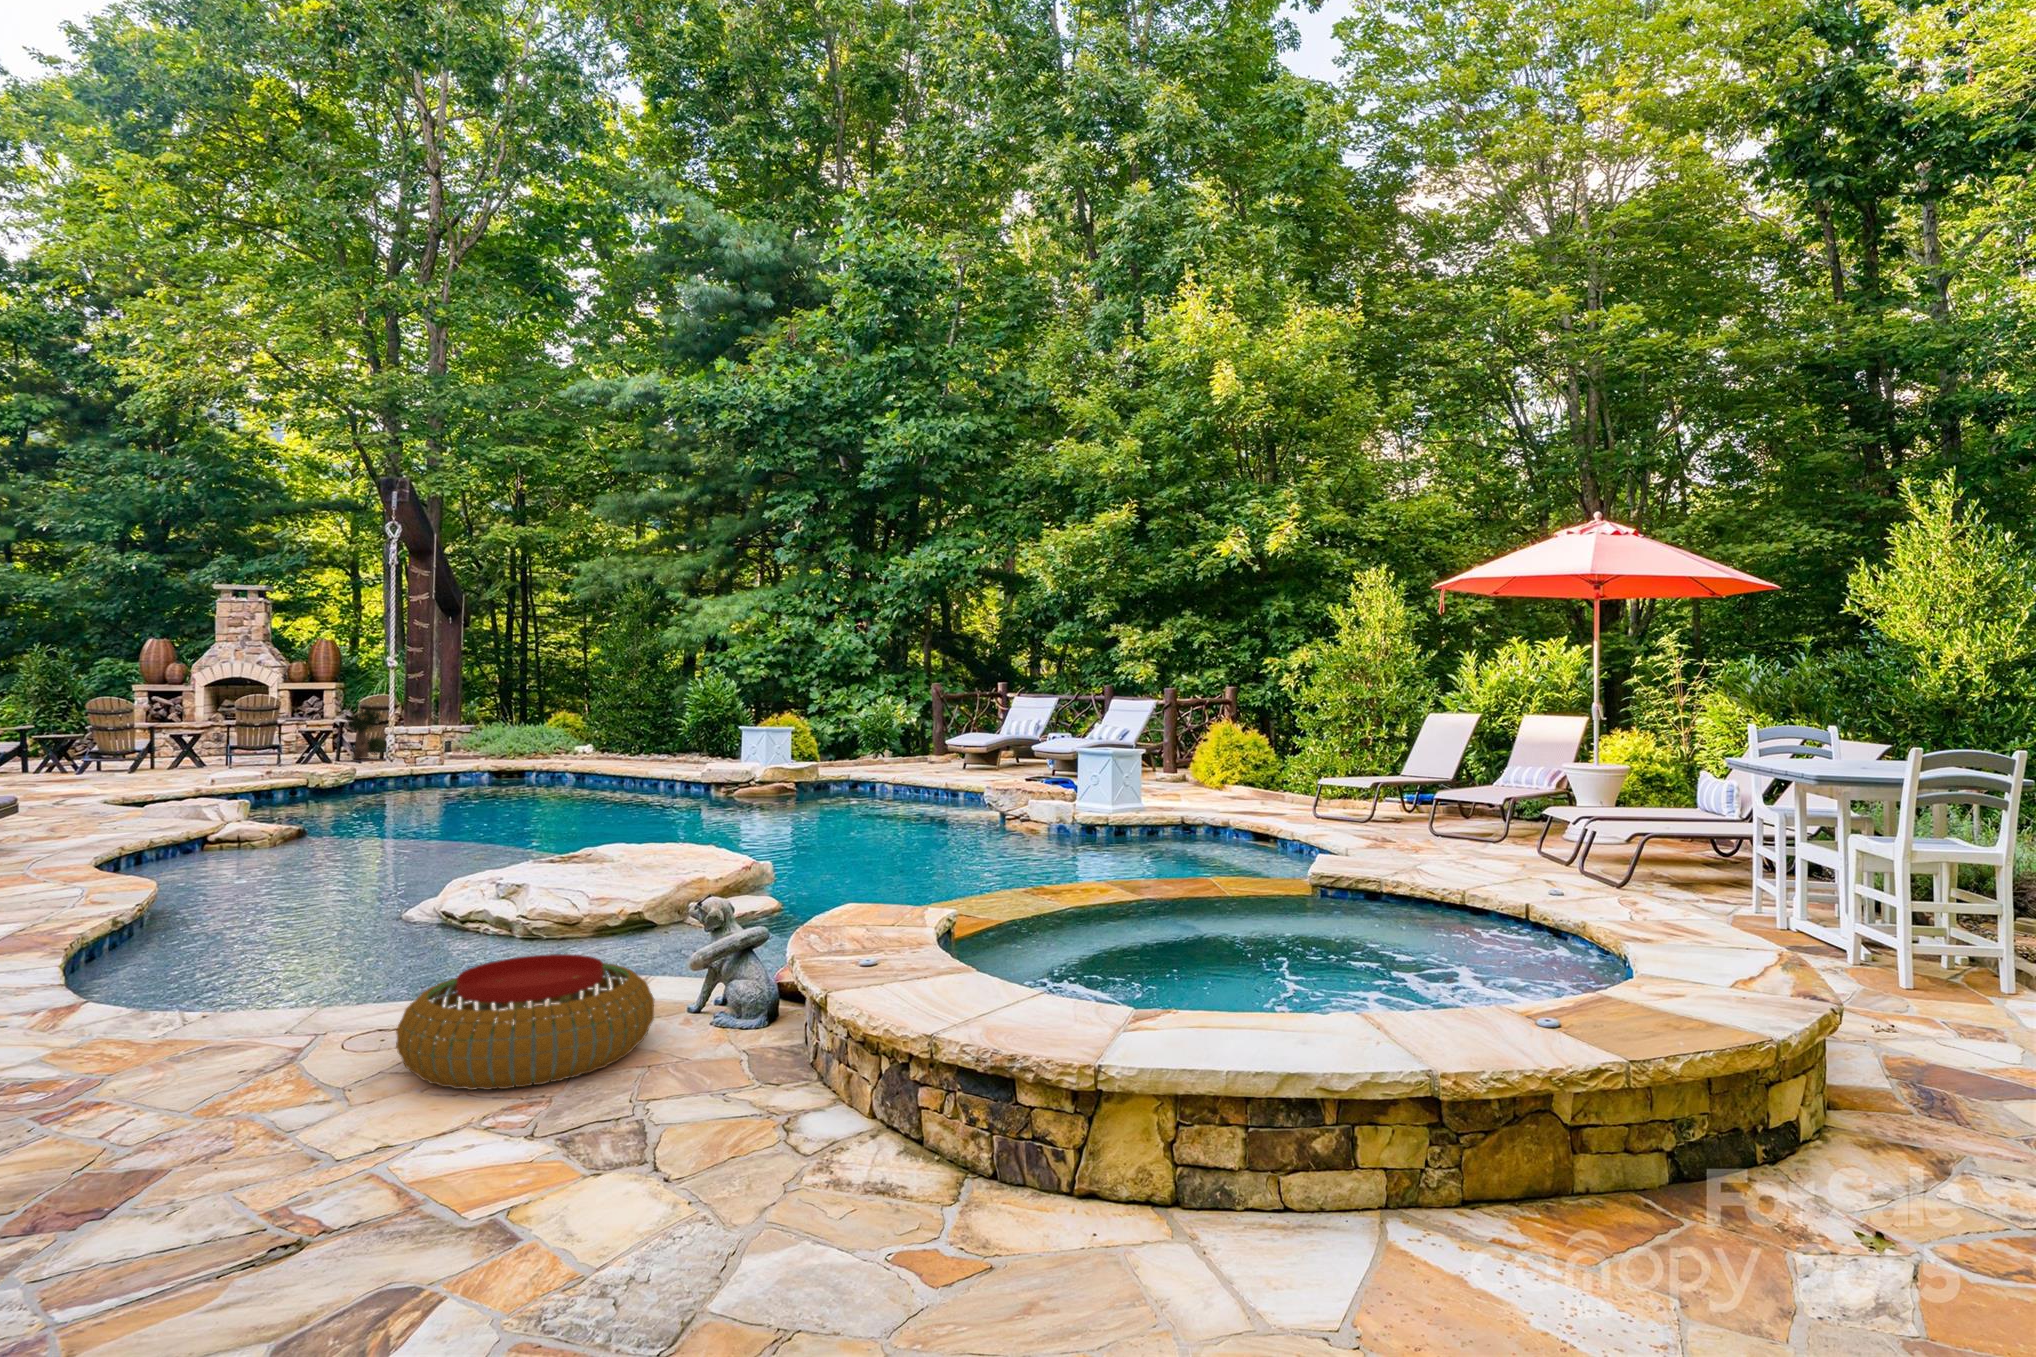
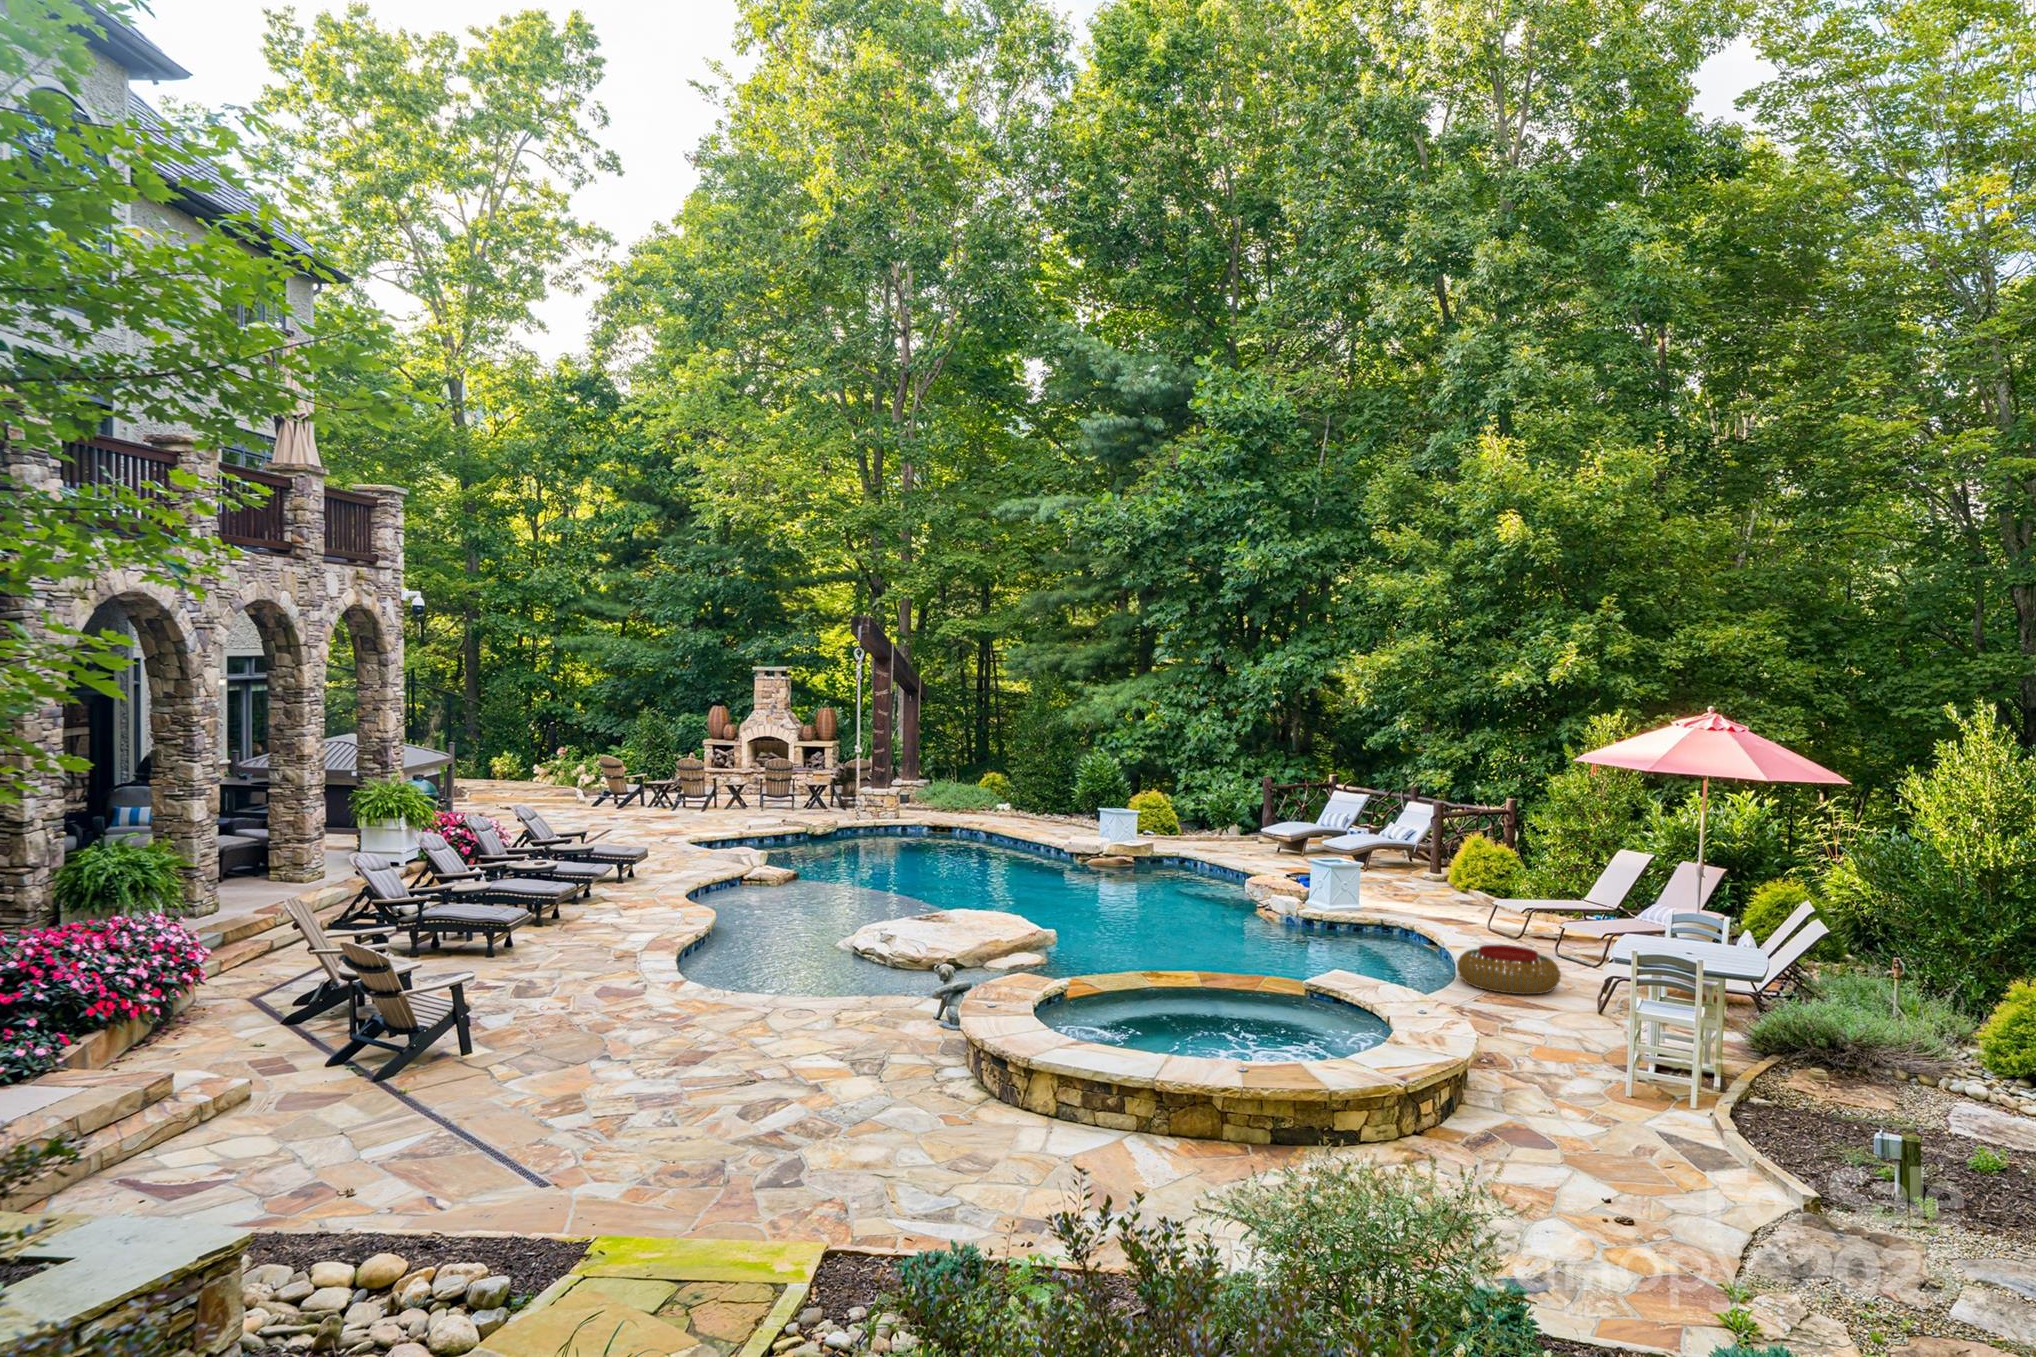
pouf: present [396,954,654,1090] -> present [1457,945,1560,994]

